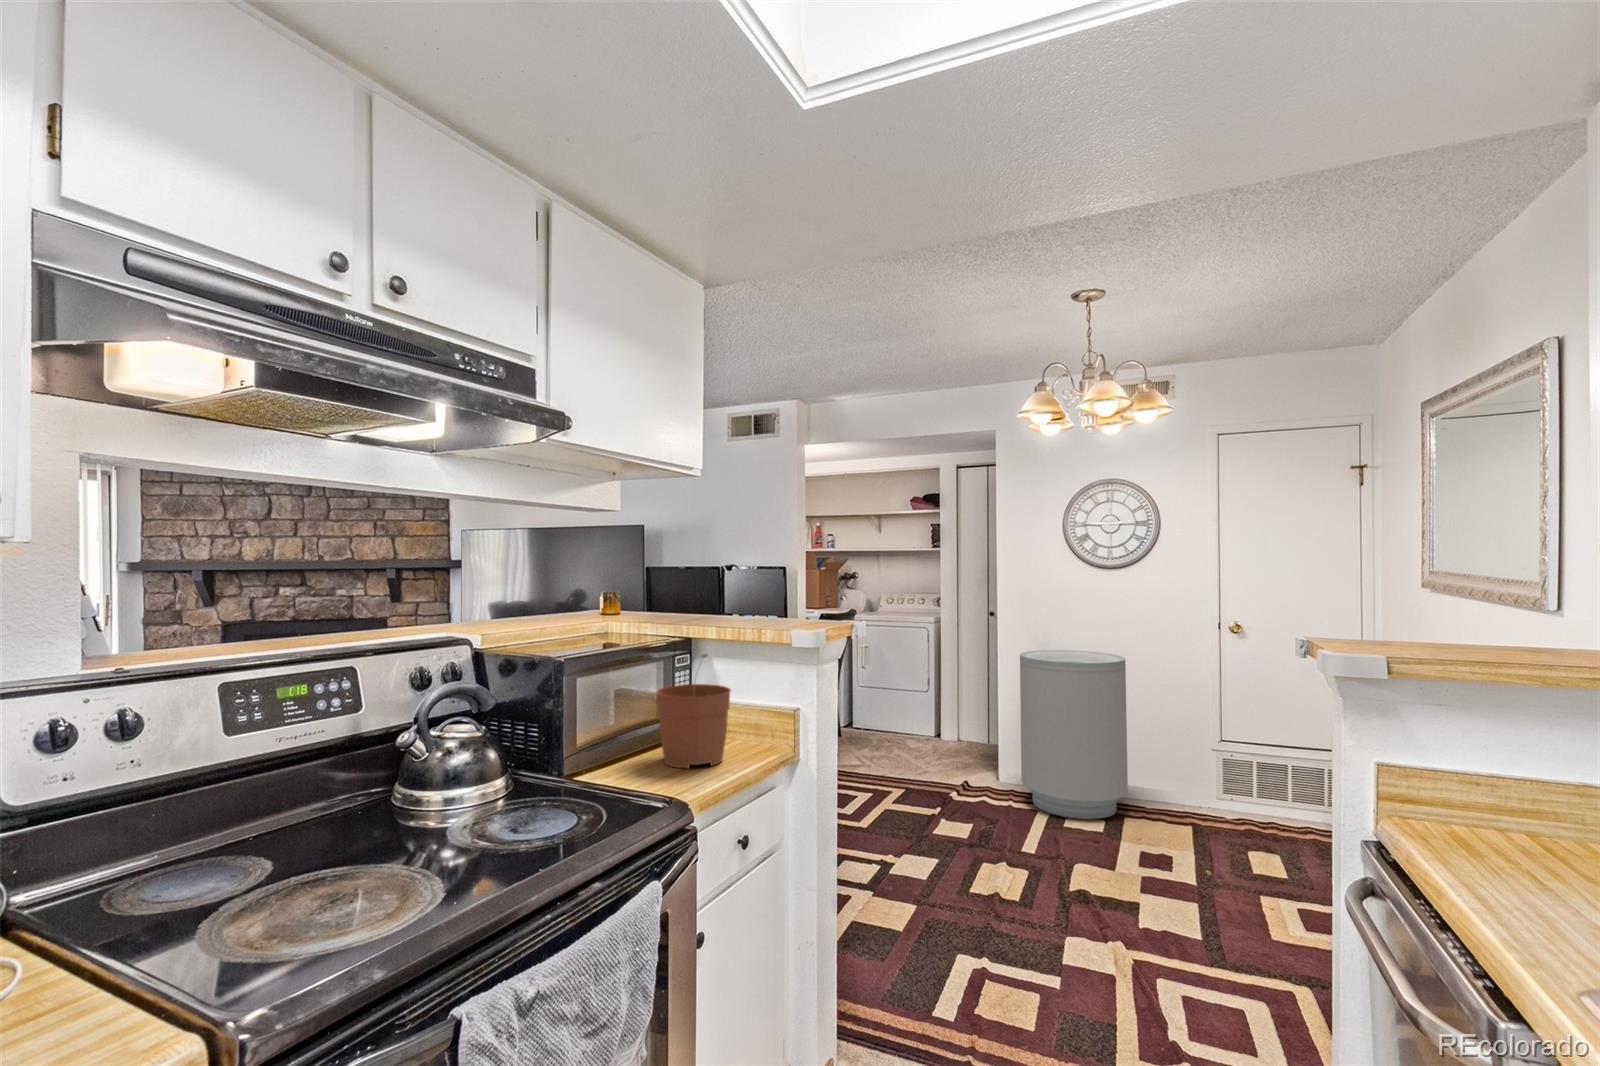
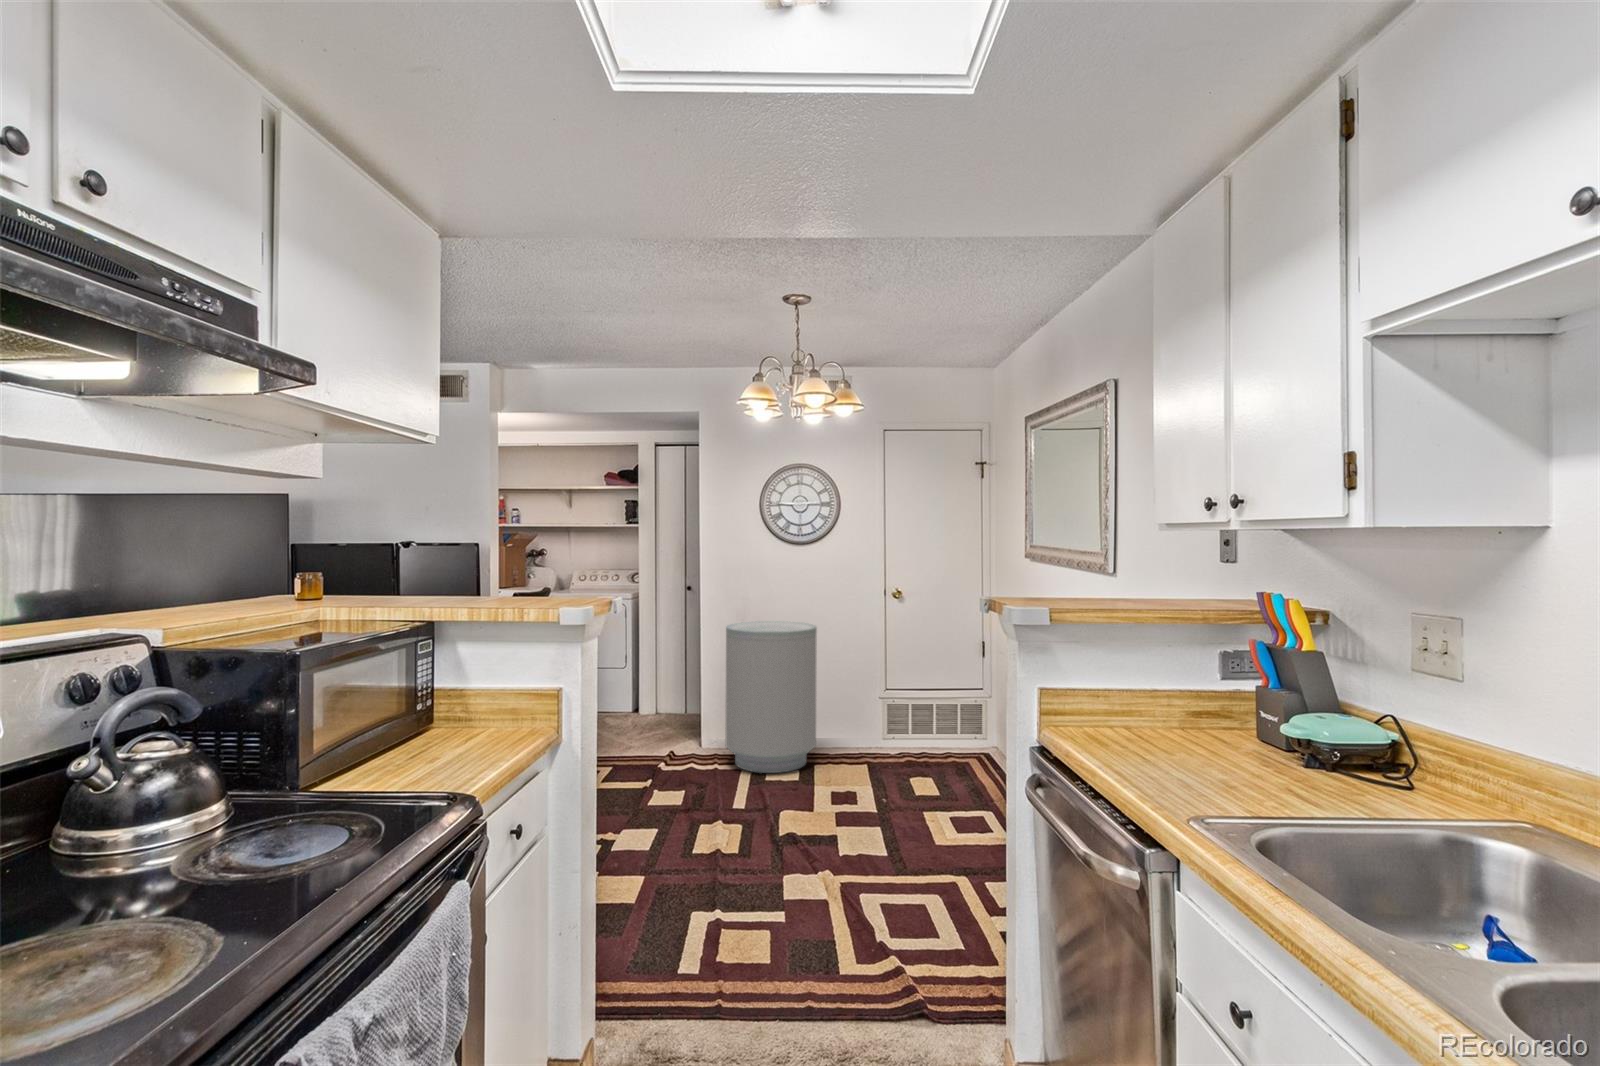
plant pot: present [657,654,731,769] -> none [407,639,497,765]

